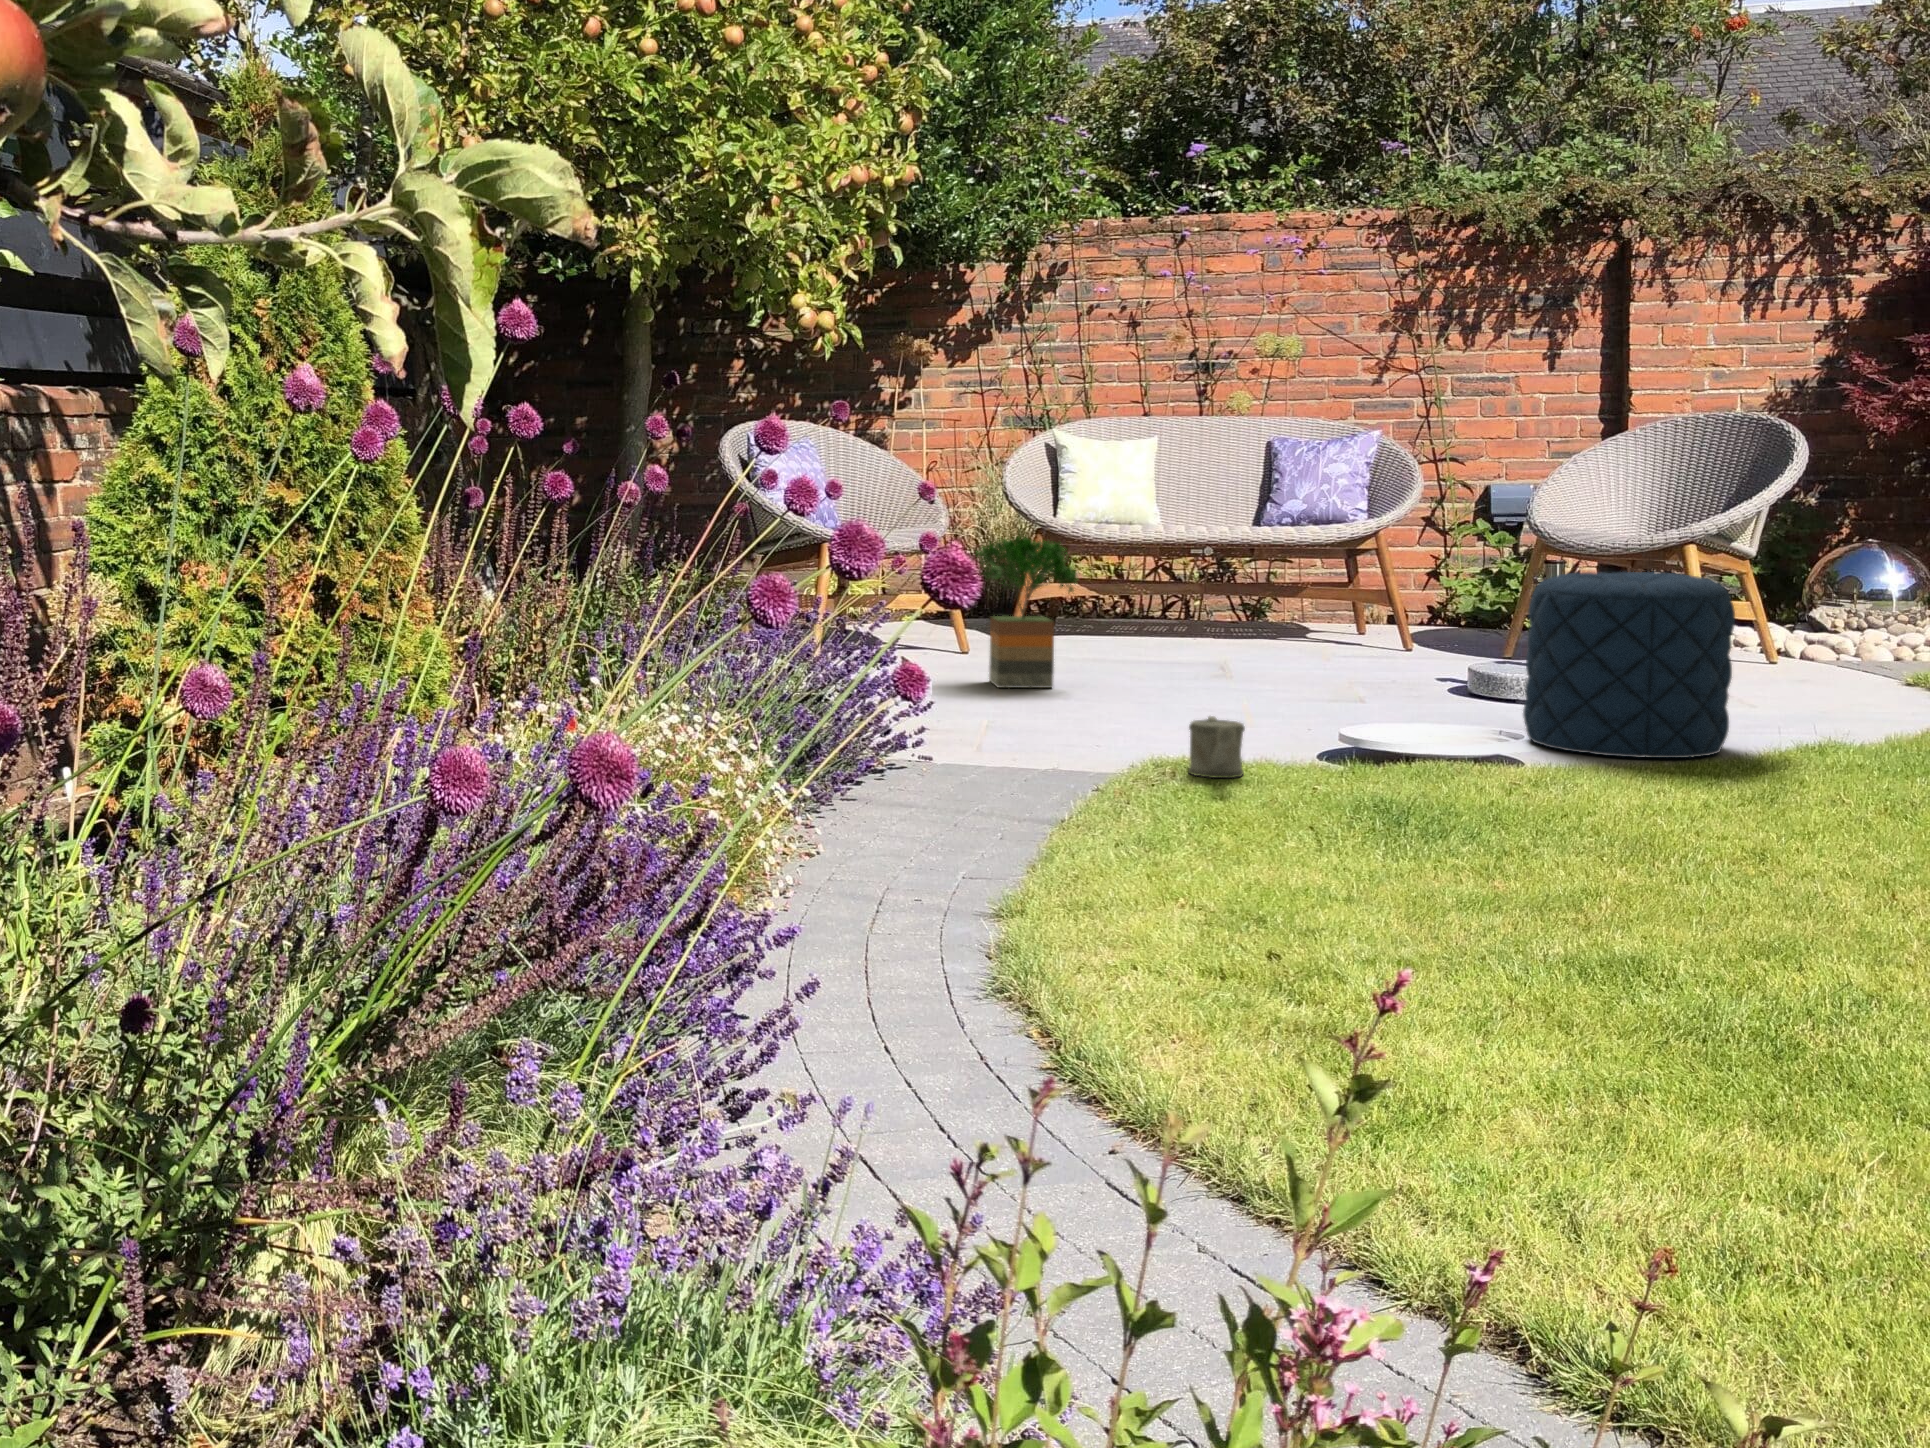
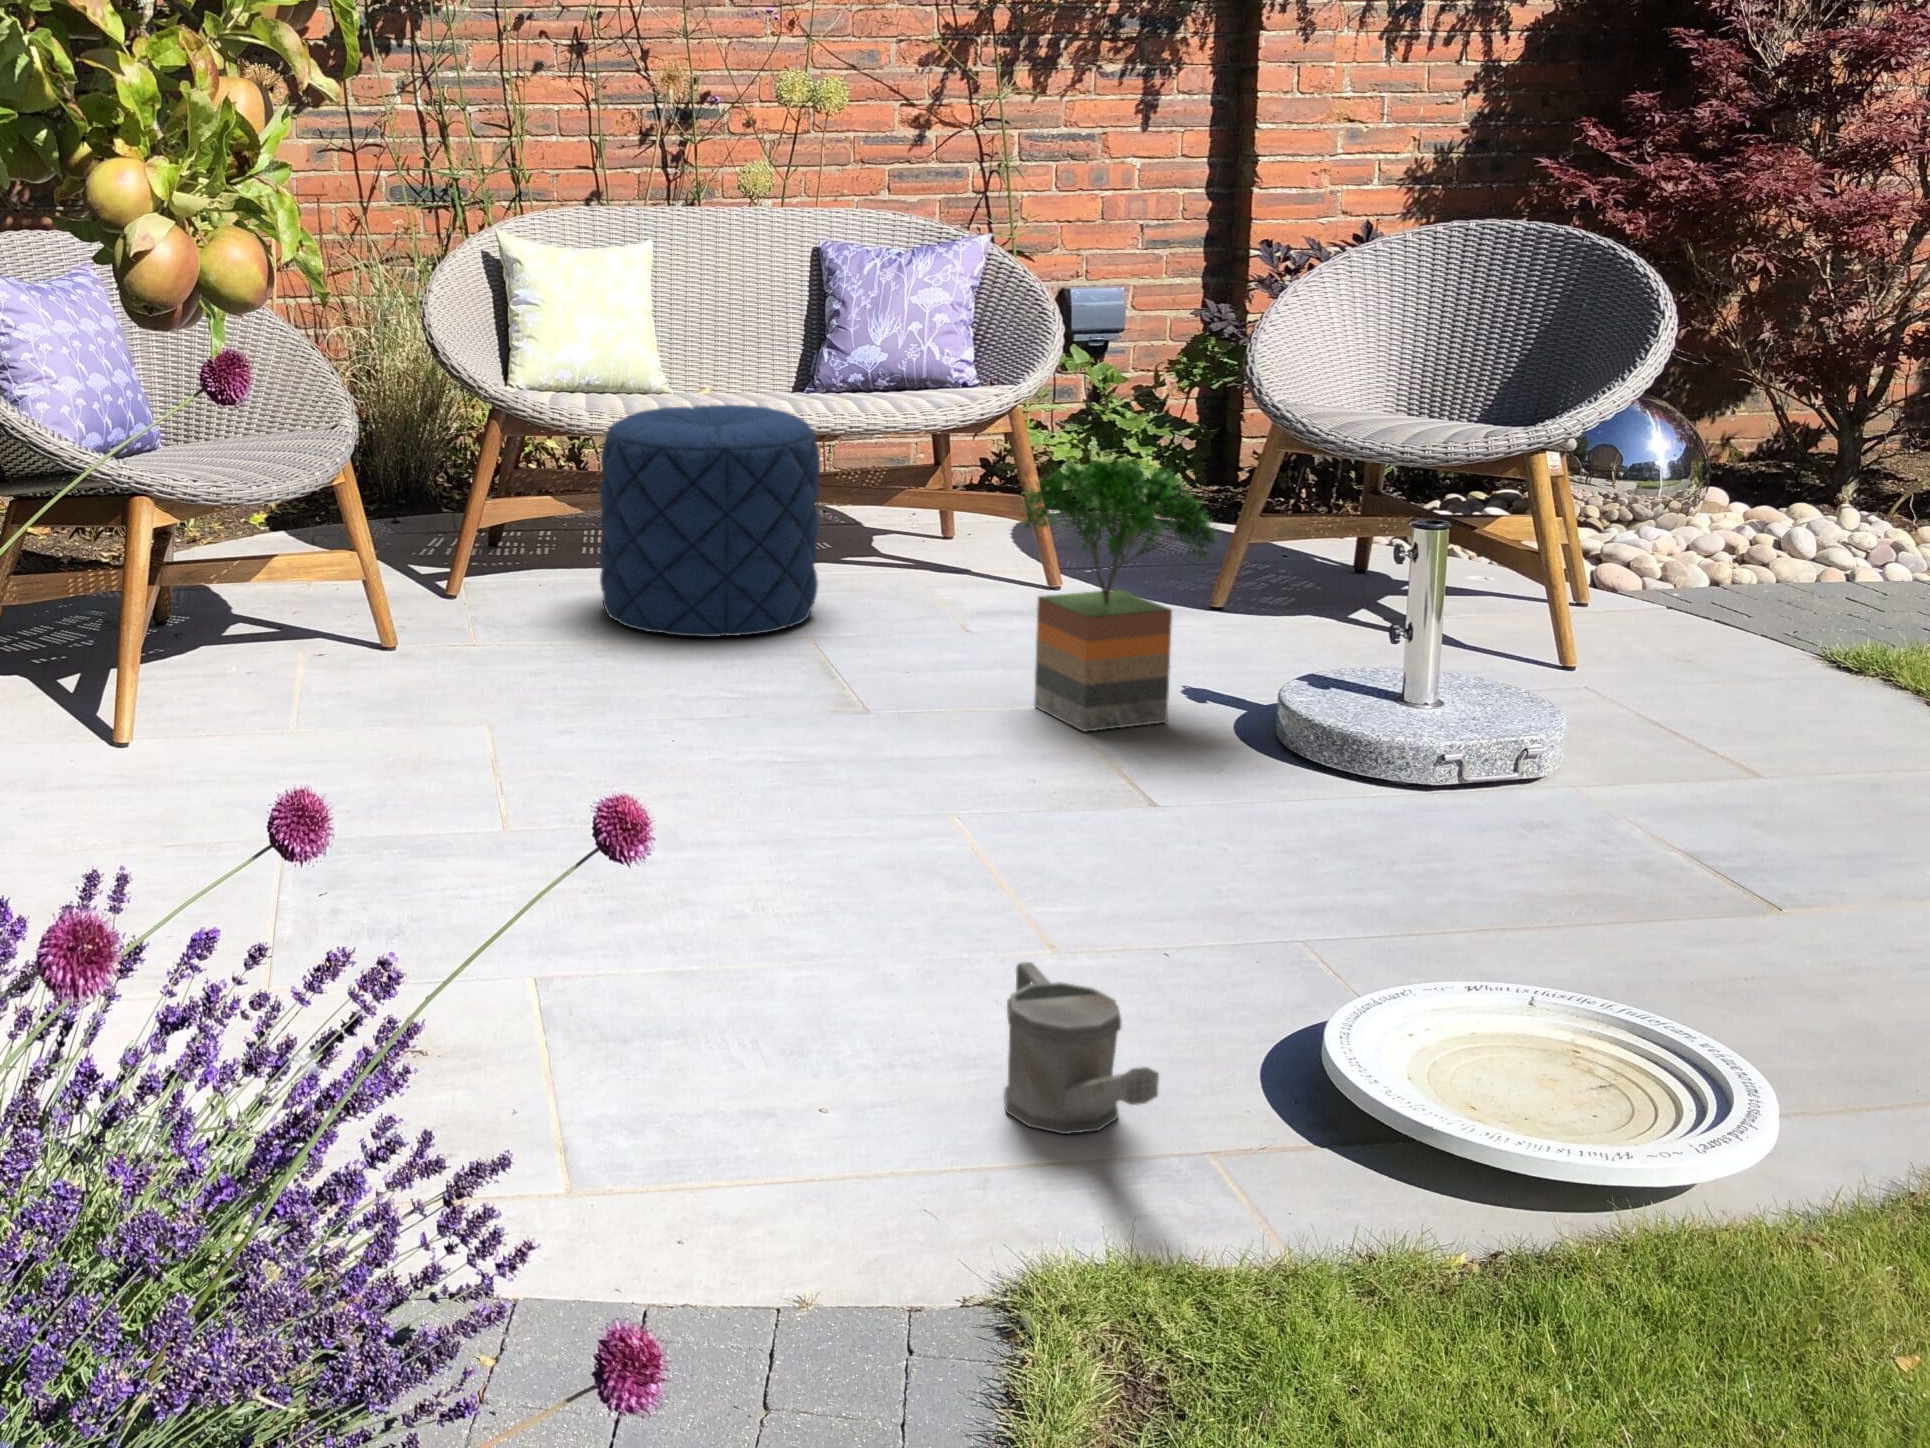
potted tree: present [976,537,1078,688] -> present [1022,461,1220,732]
pouf: present [1523,572,1735,758] -> present [600,405,820,637]

